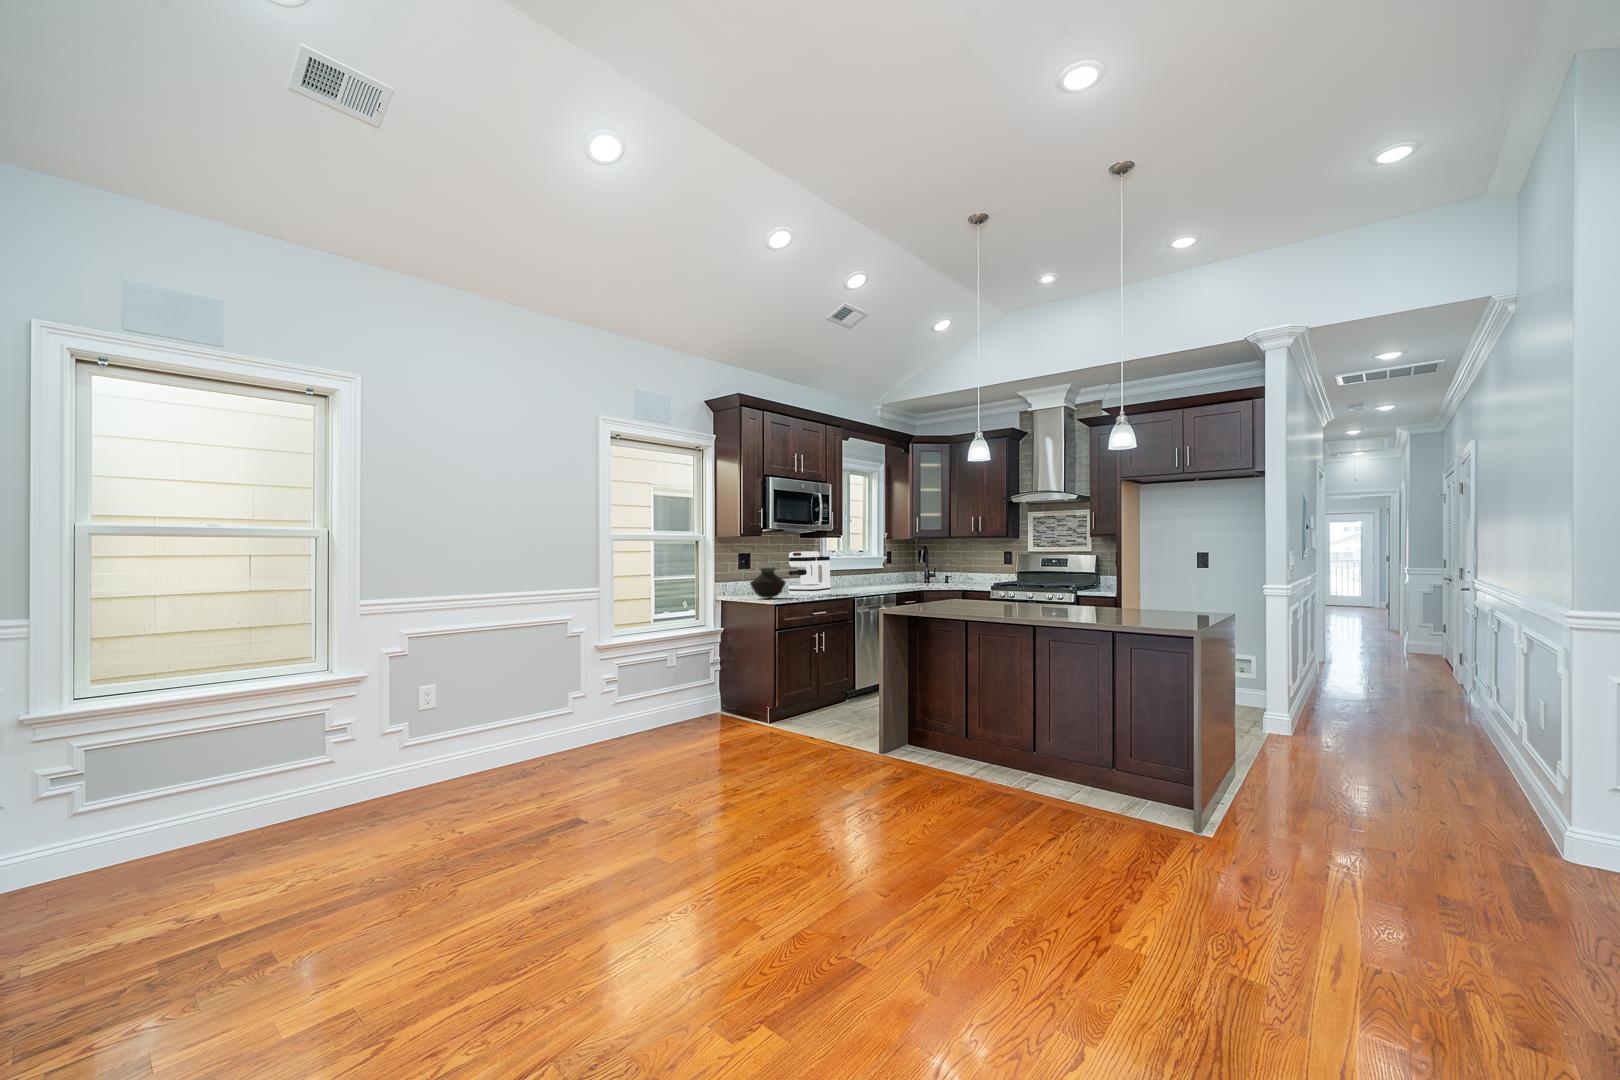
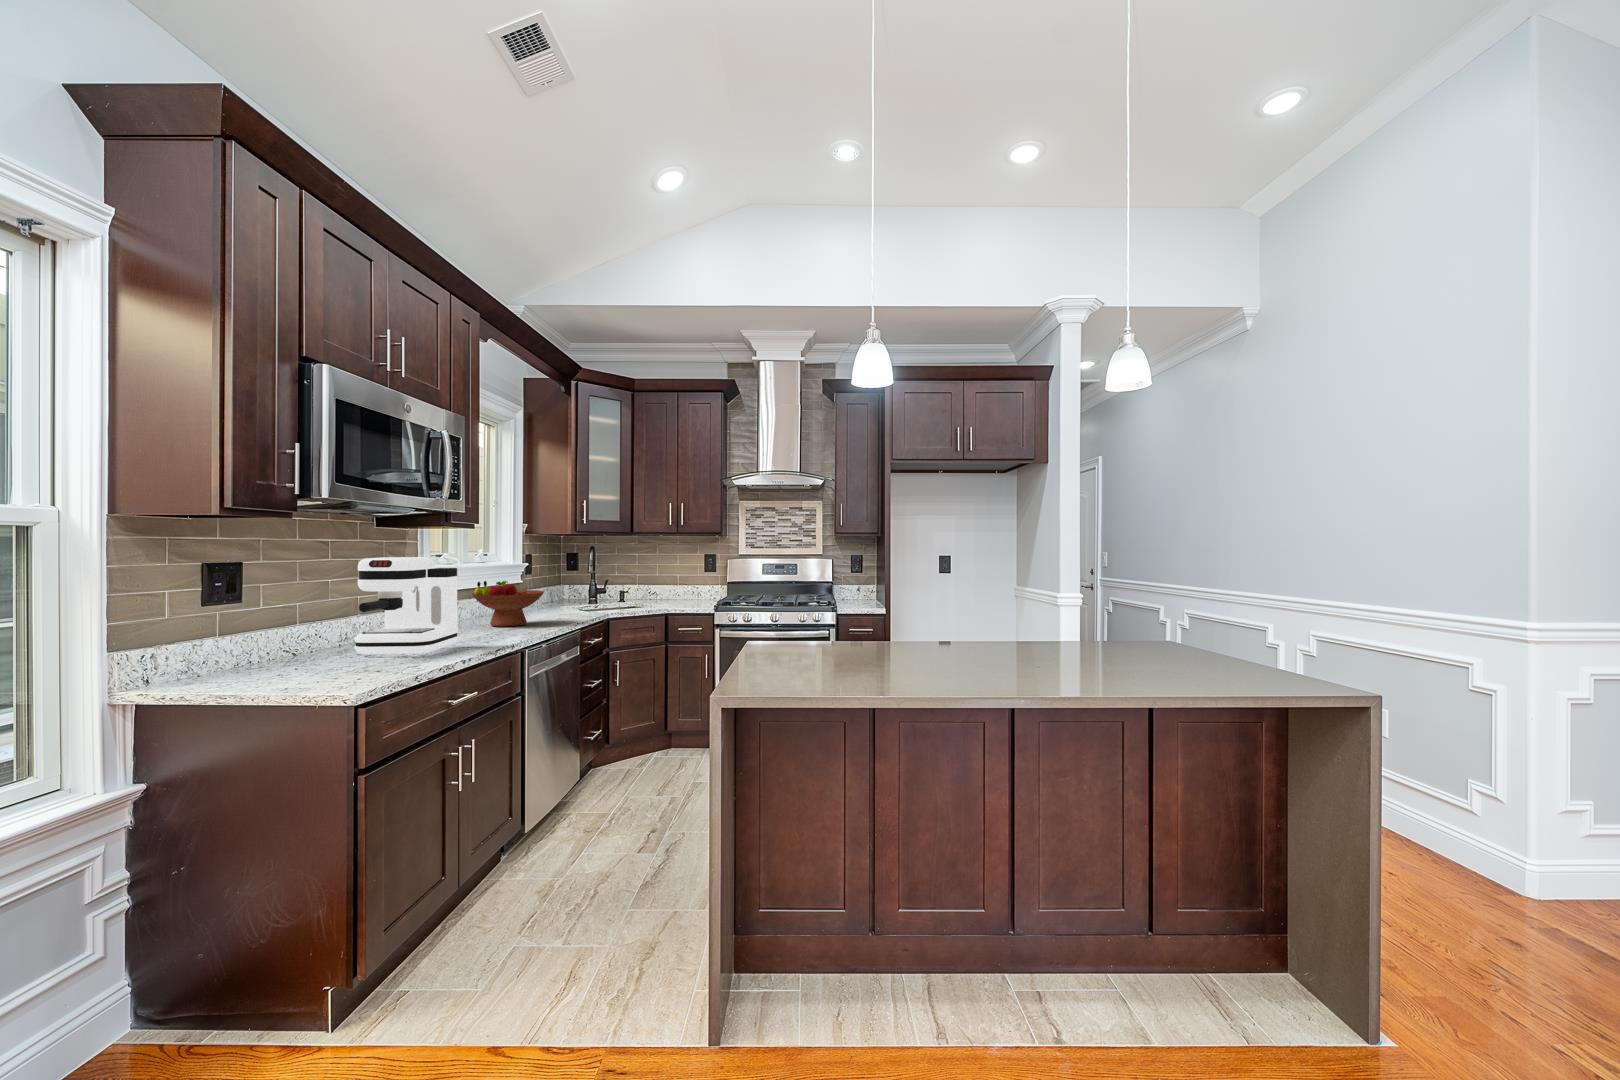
fruit bowl: none [845,565,883,590] -> present [471,581,544,627]
vase: present [750,568,786,598] -> none [246,599,356,676]

